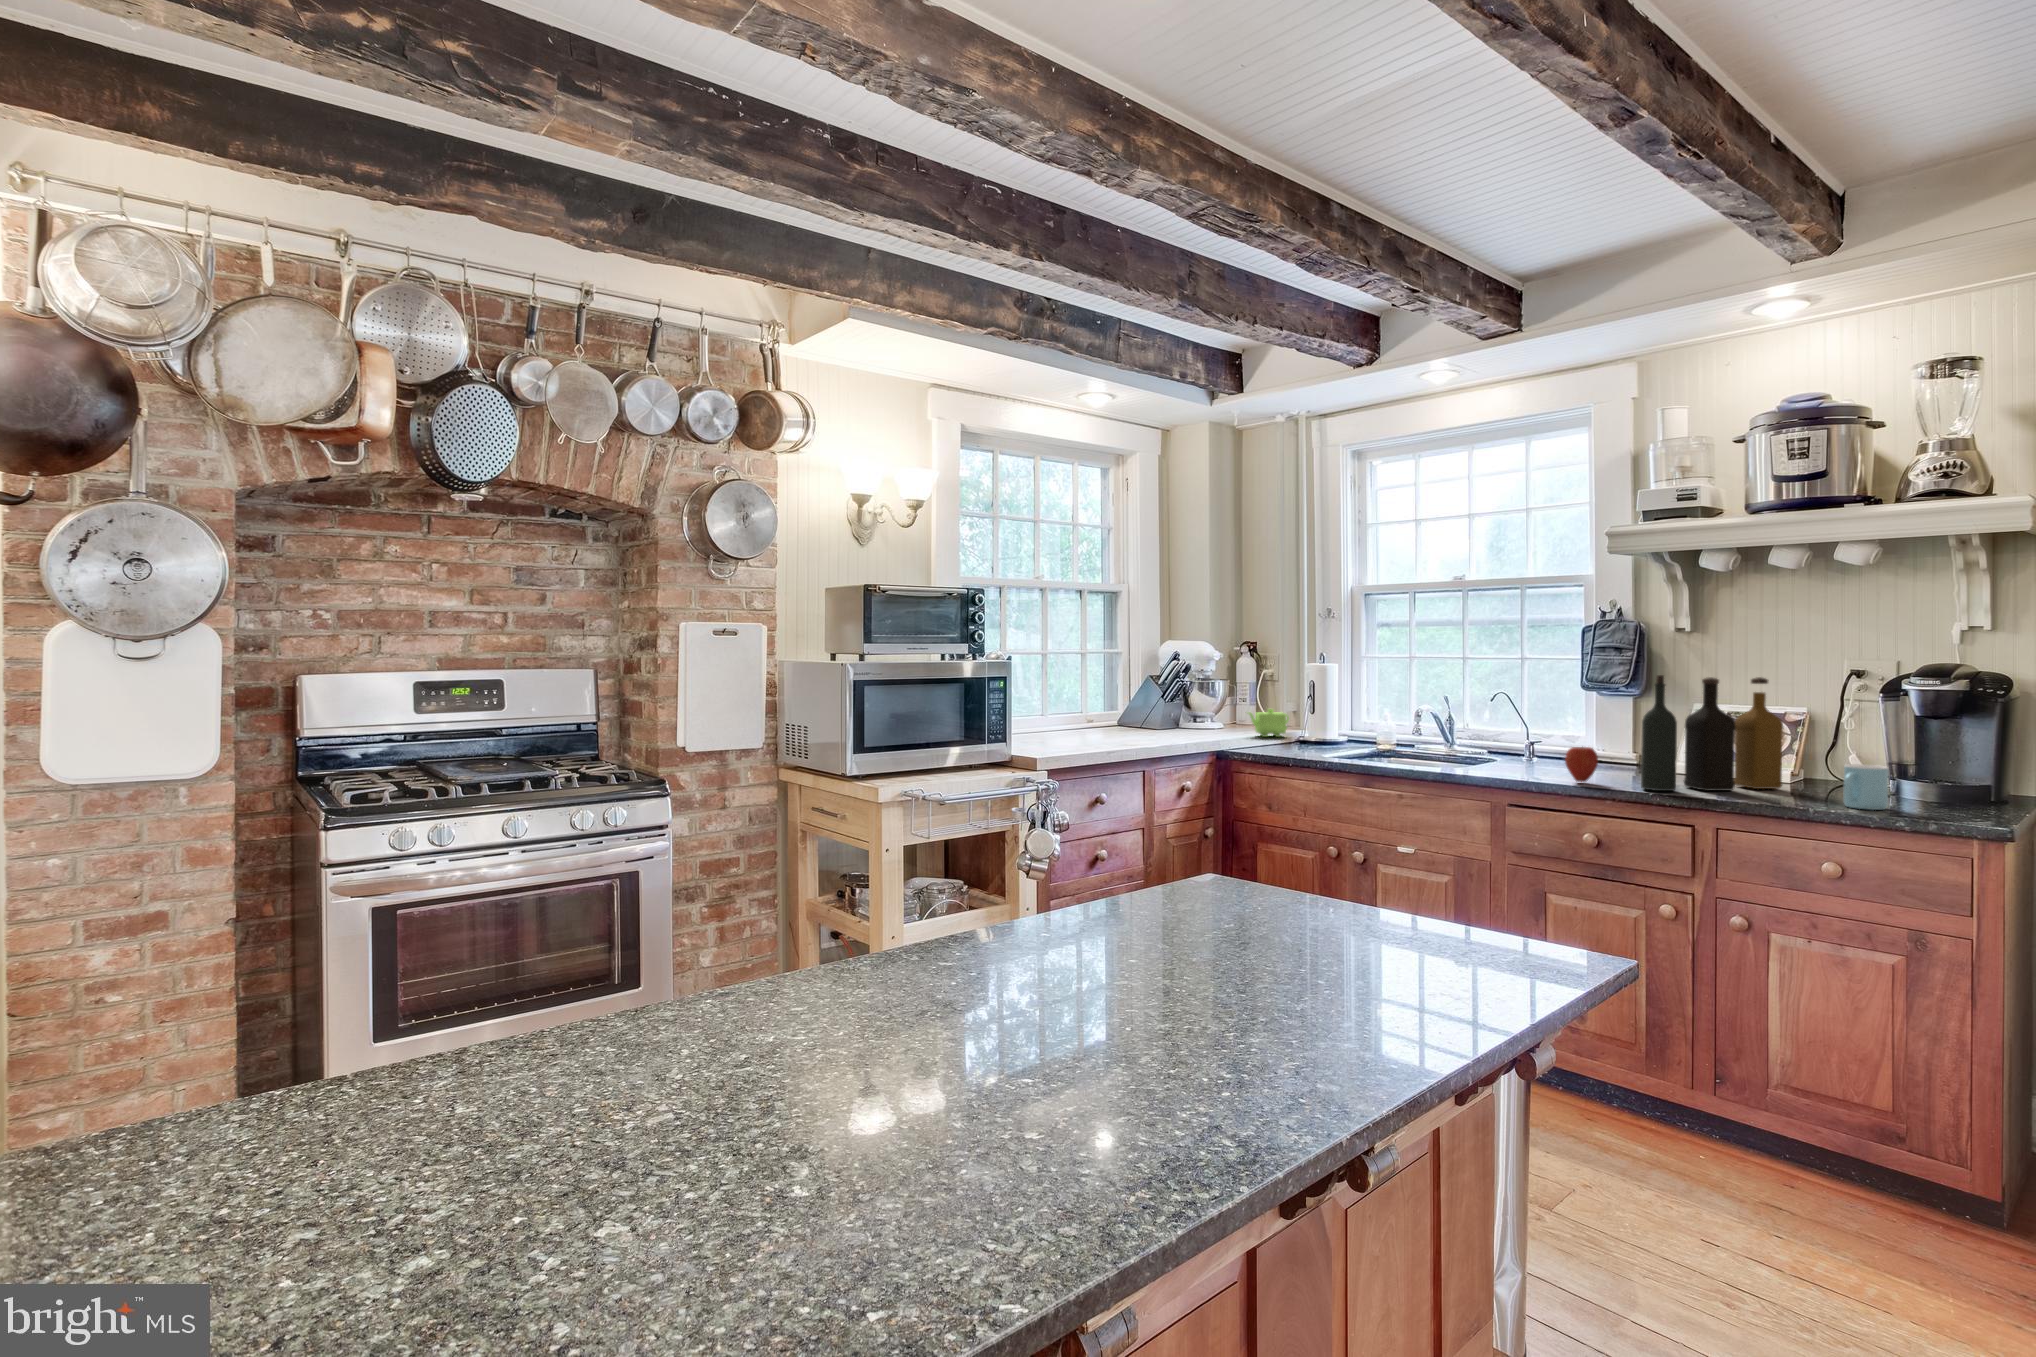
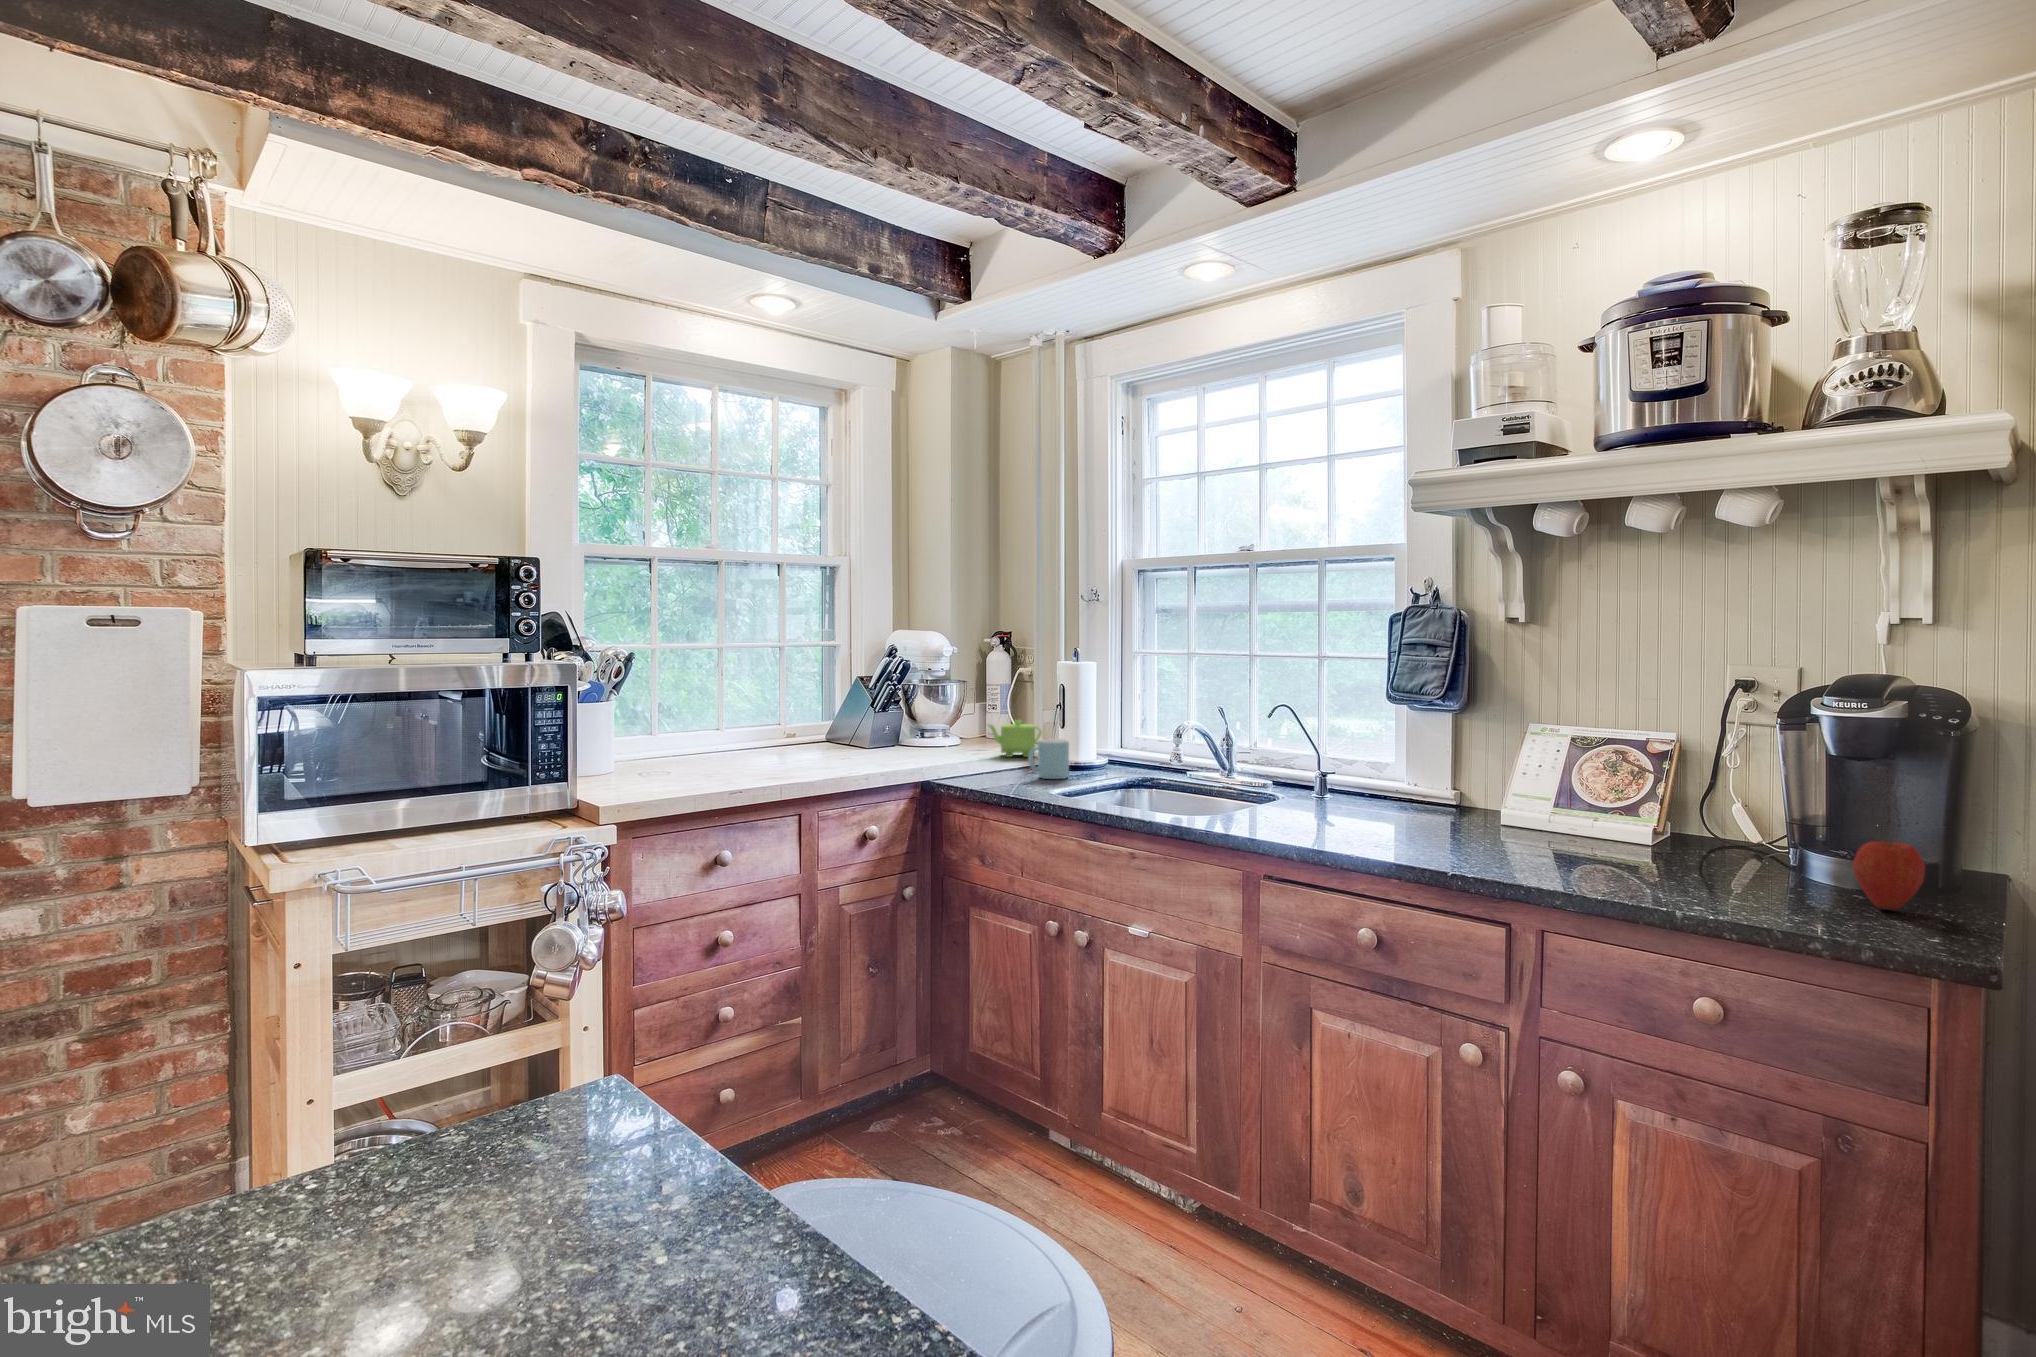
bottle: present [1641,675,1784,791] -> none [1437,689,1644,864]
apple: present [1565,747,1598,782] -> present [1853,841,1925,910]
mug: present [1843,764,1889,810] -> present [1028,739,1069,779]

